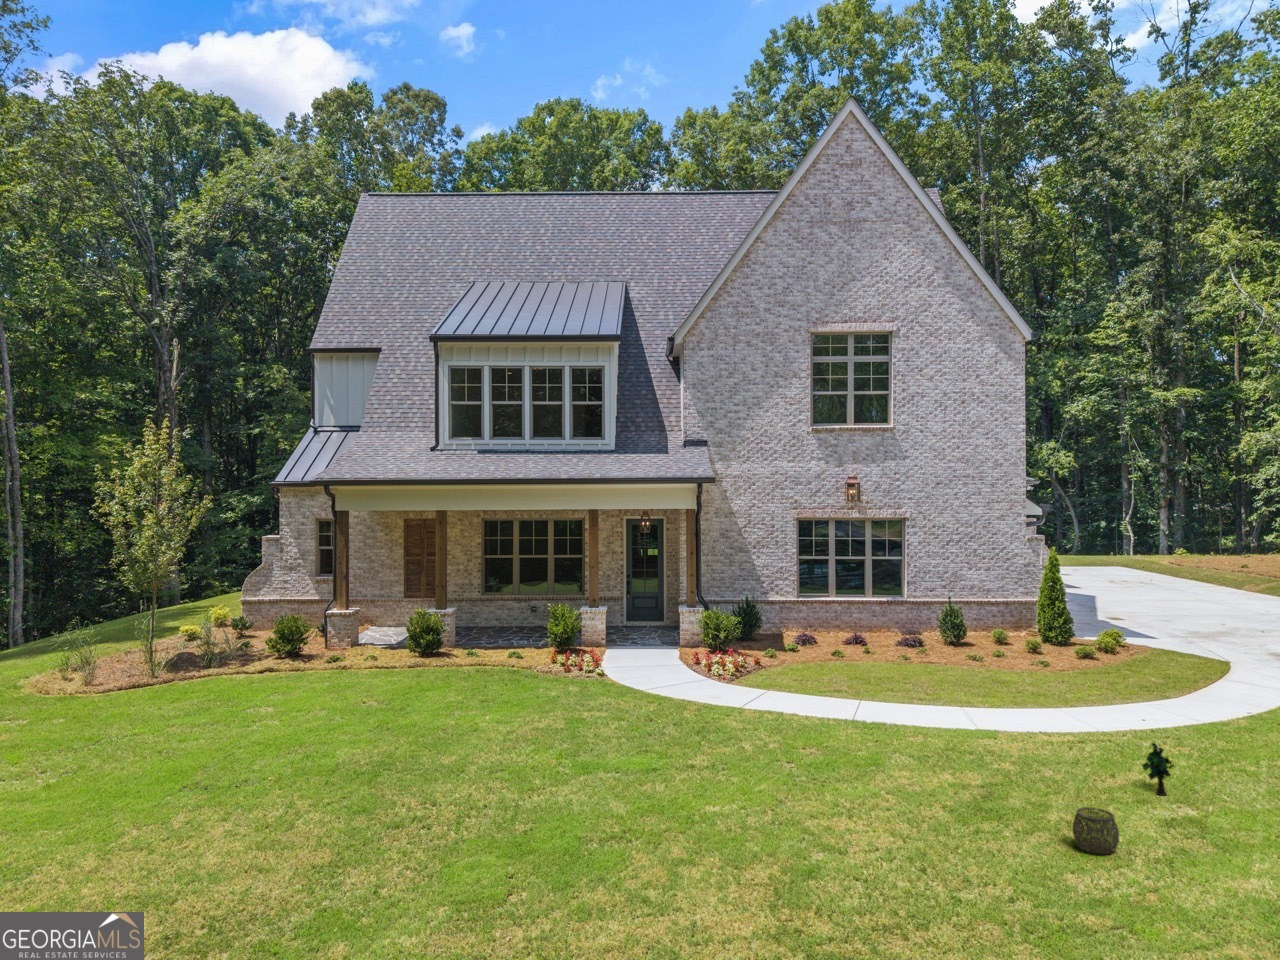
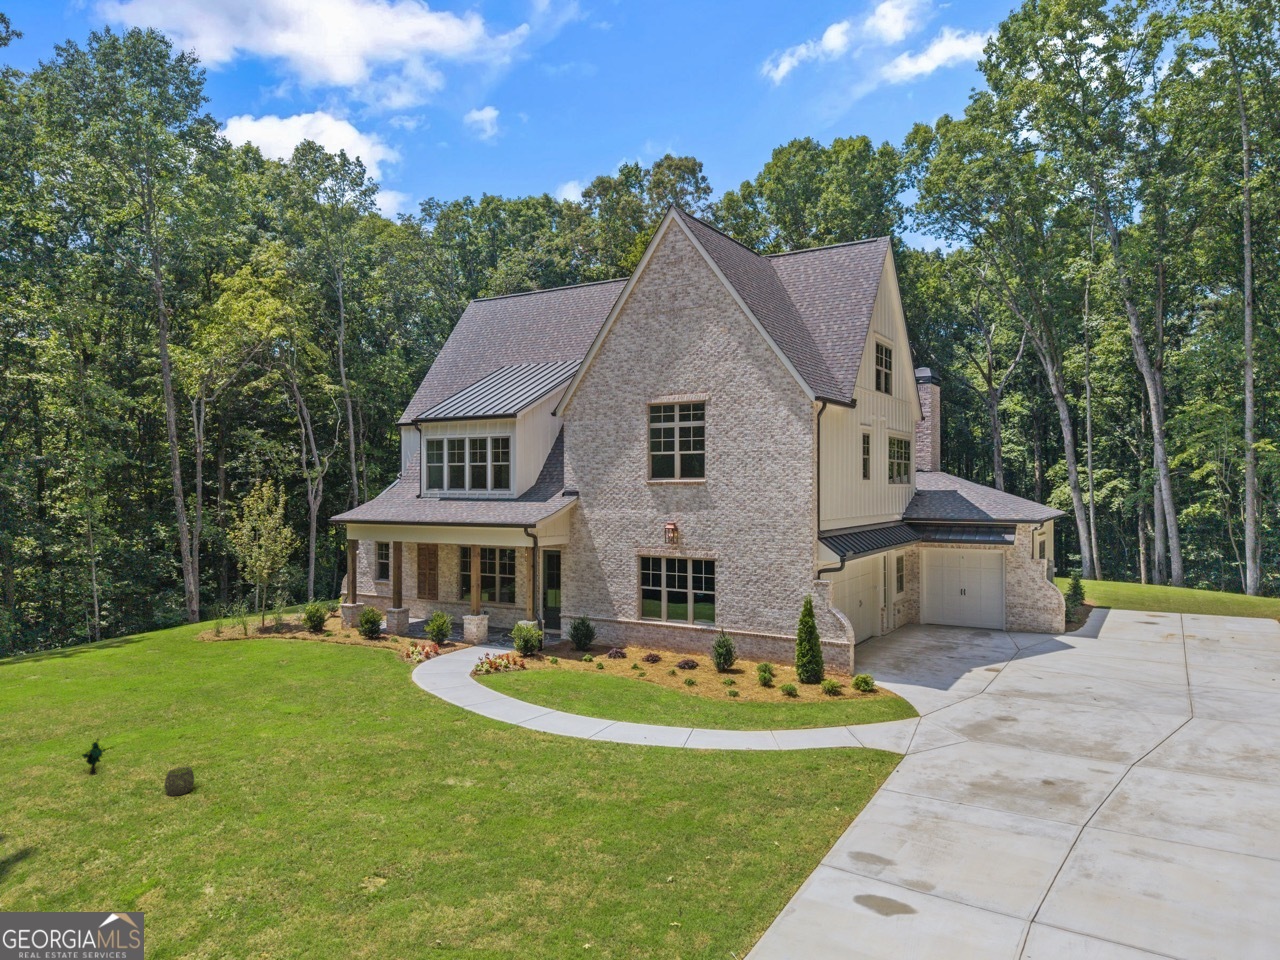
decorative plant: present [1142,743,1174,796] -> present [82,739,105,775]

